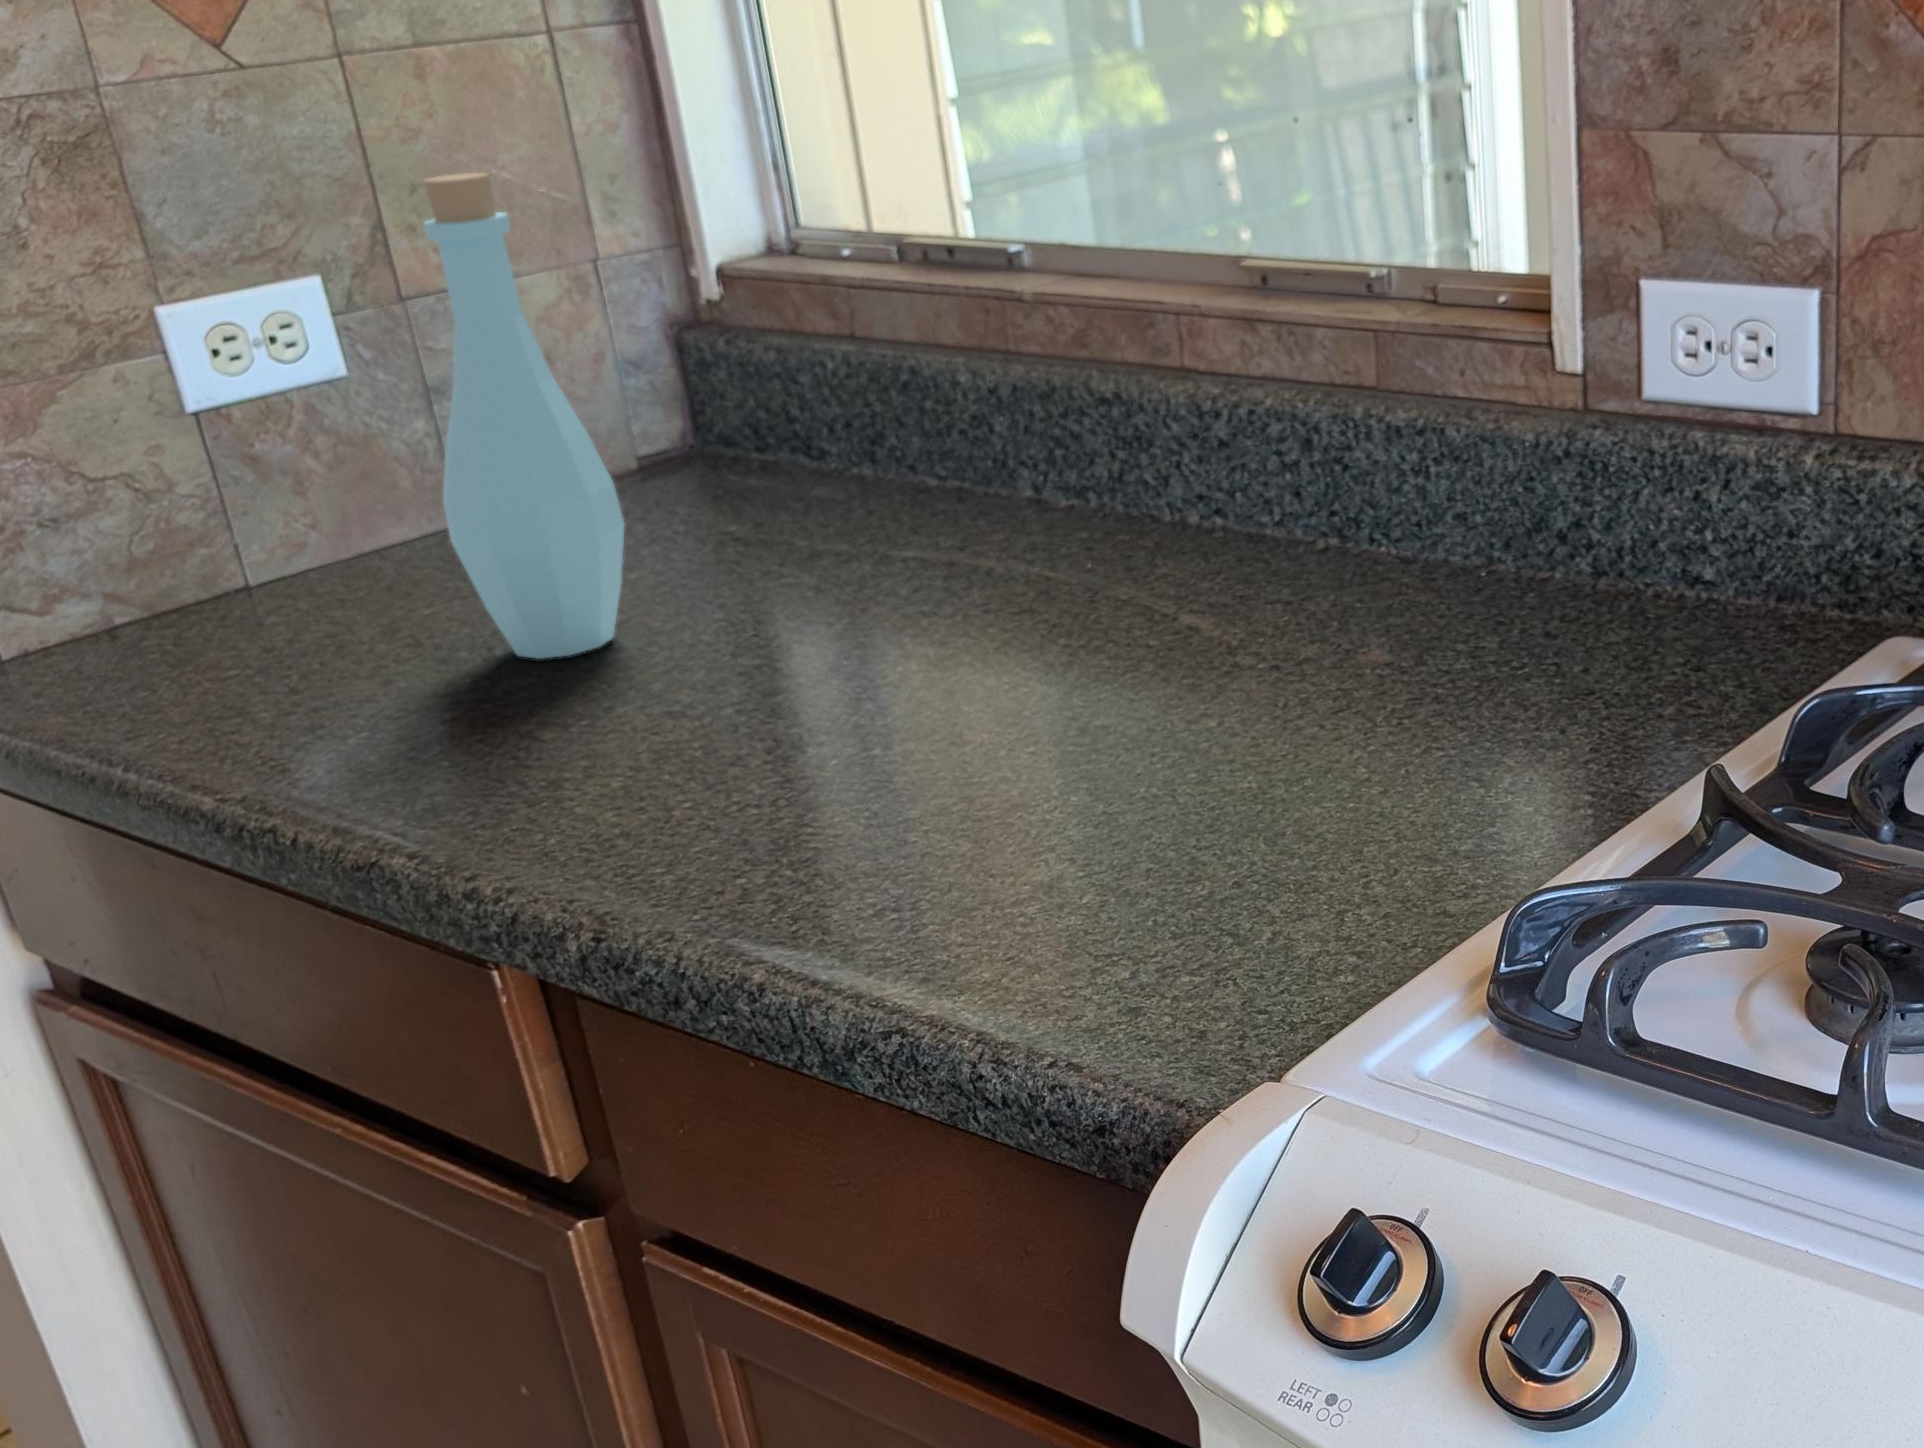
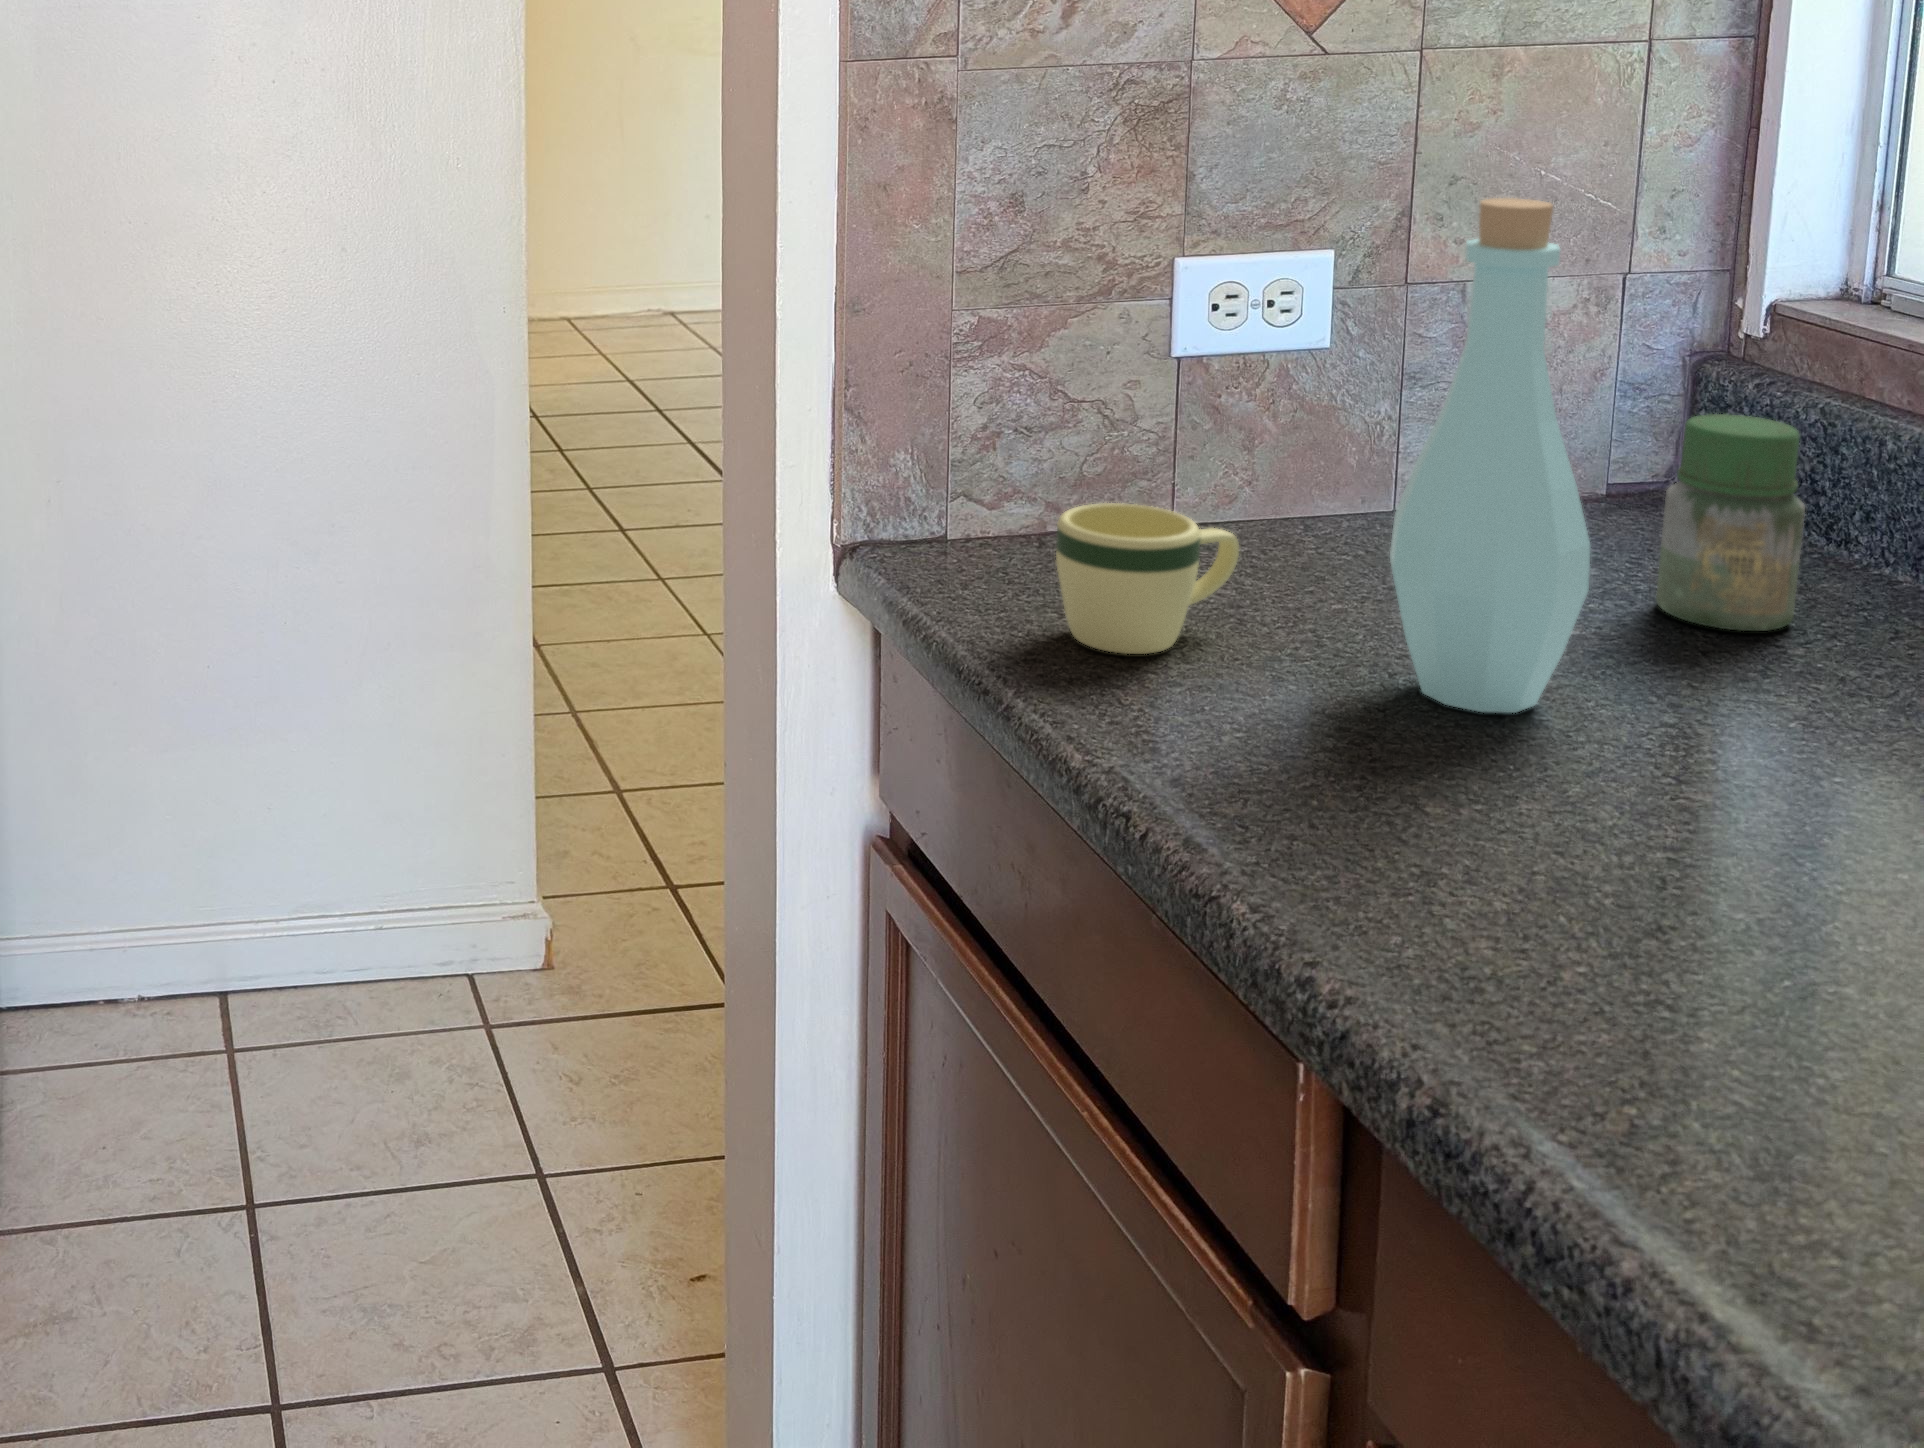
jar: none [670,356,797,544] -> present [1656,414,1805,631]
mug: none [113,555,314,709] -> present [1056,503,1239,654]

